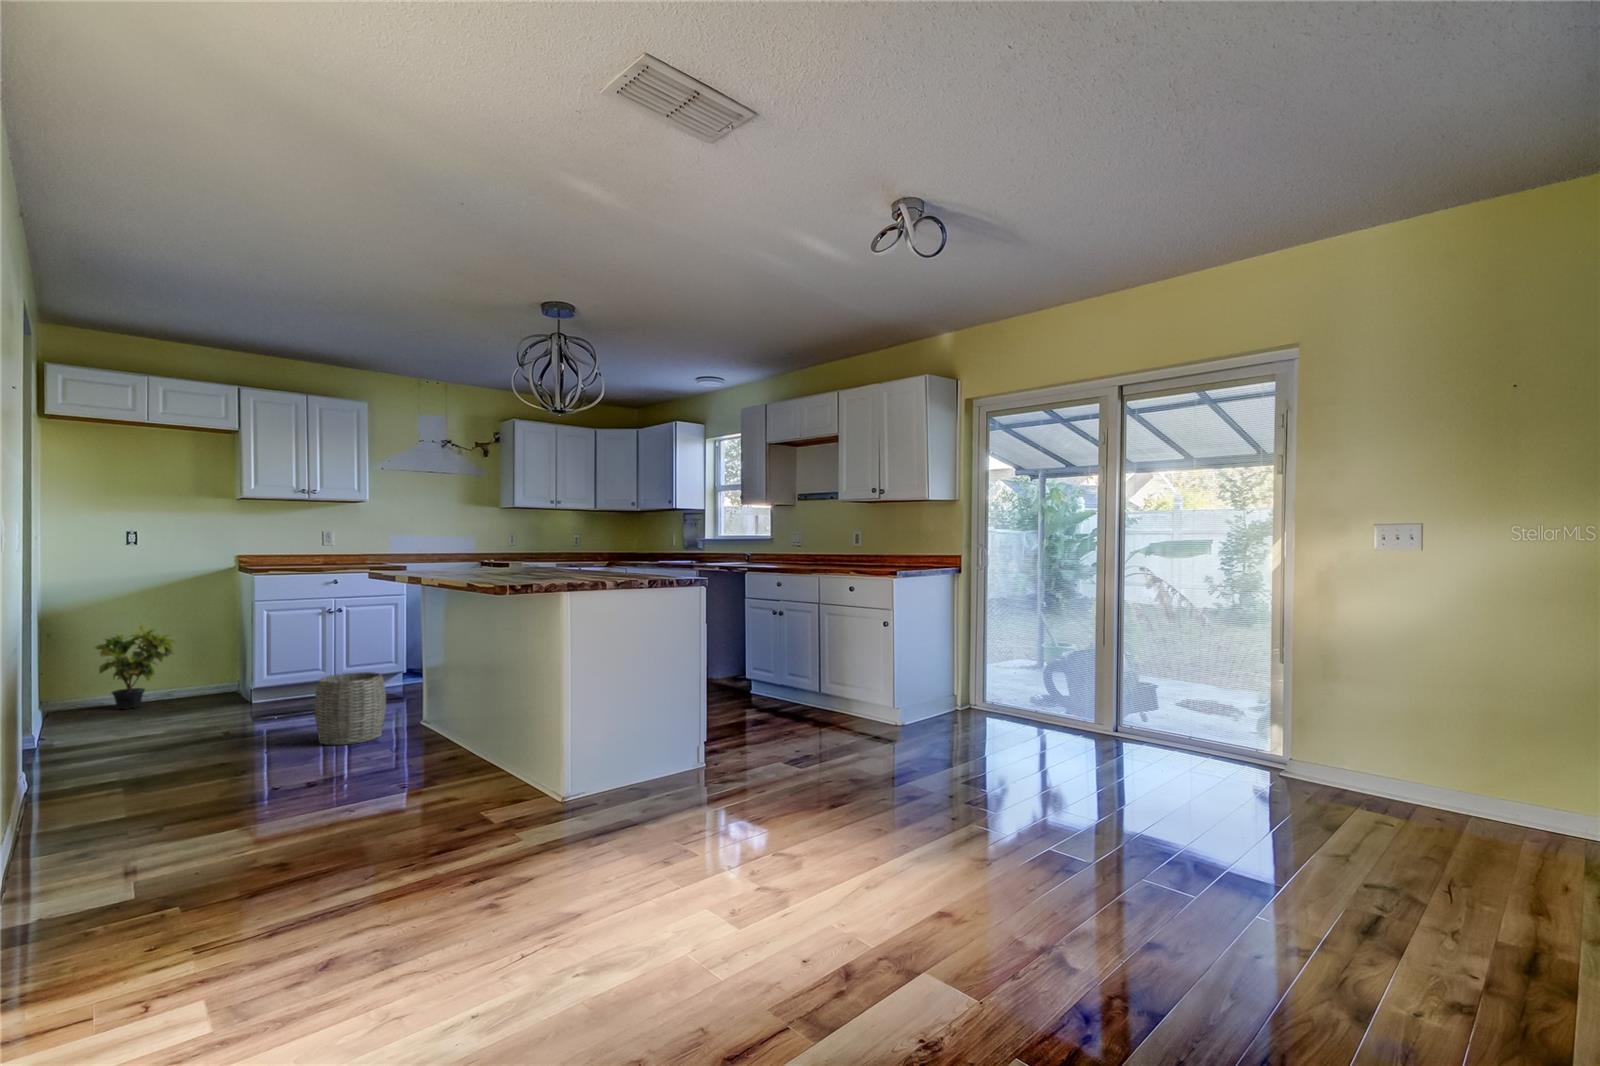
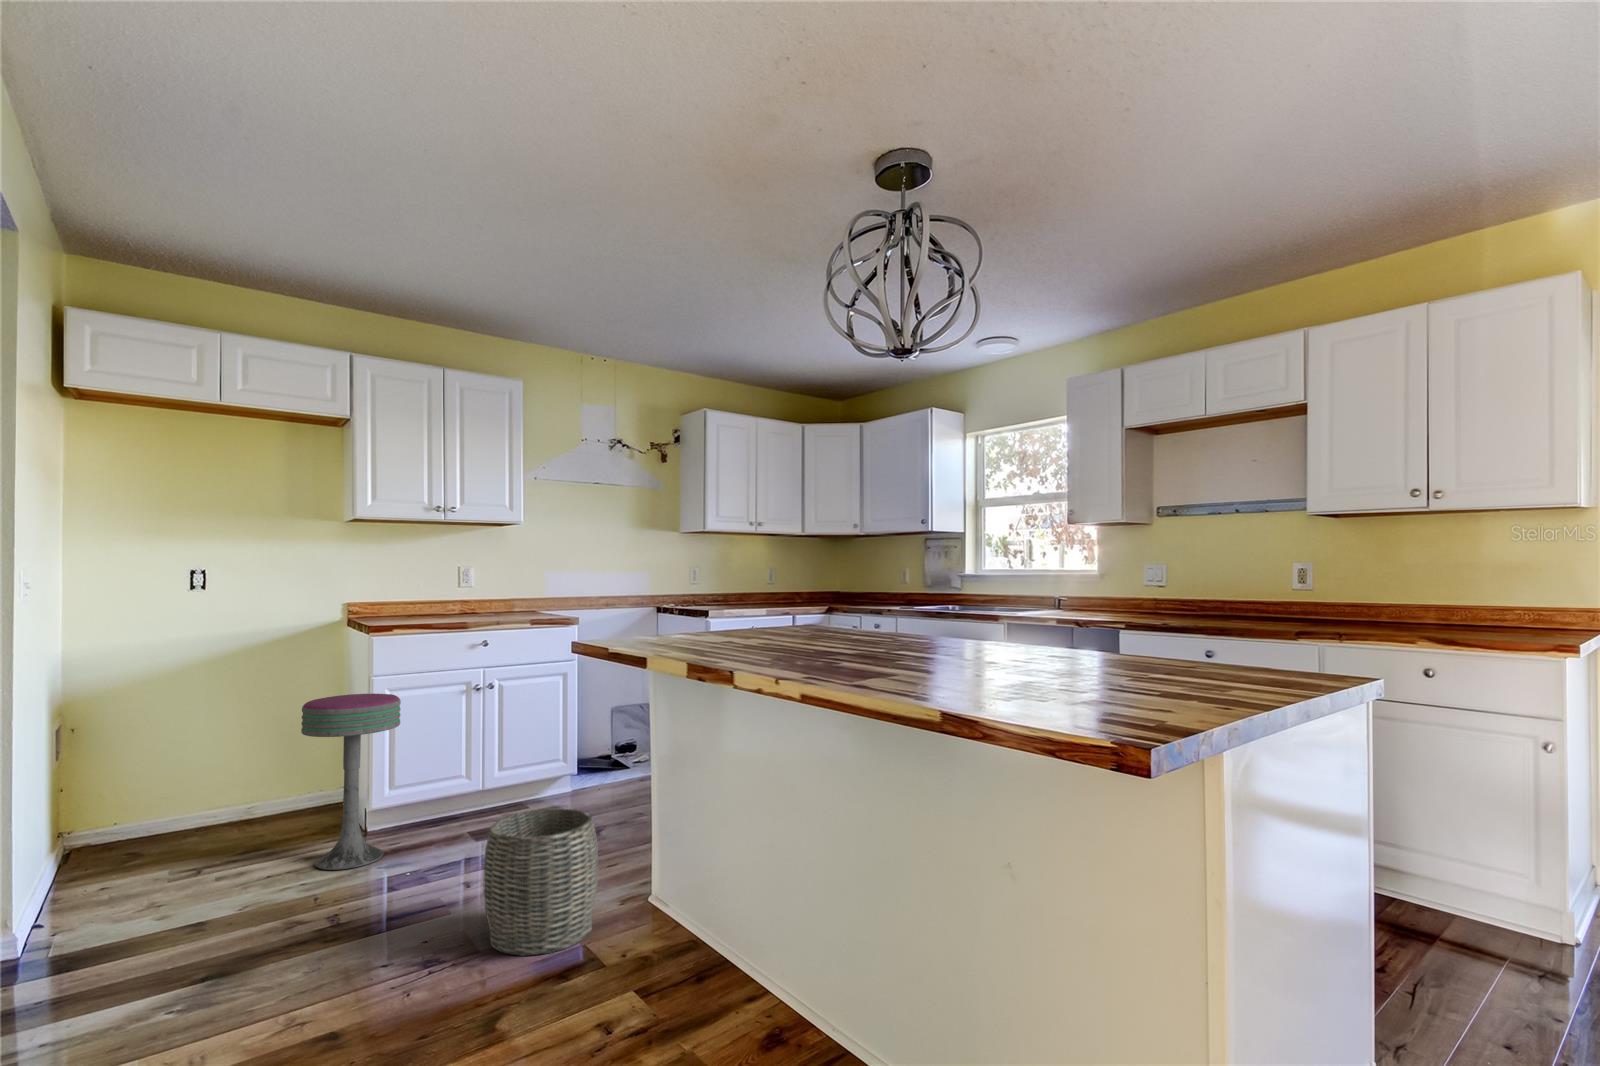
bar stool: none [206,613,273,718] -> present [301,694,401,870]
potted plant: present [95,626,174,709] -> none [139,711,257,843]

